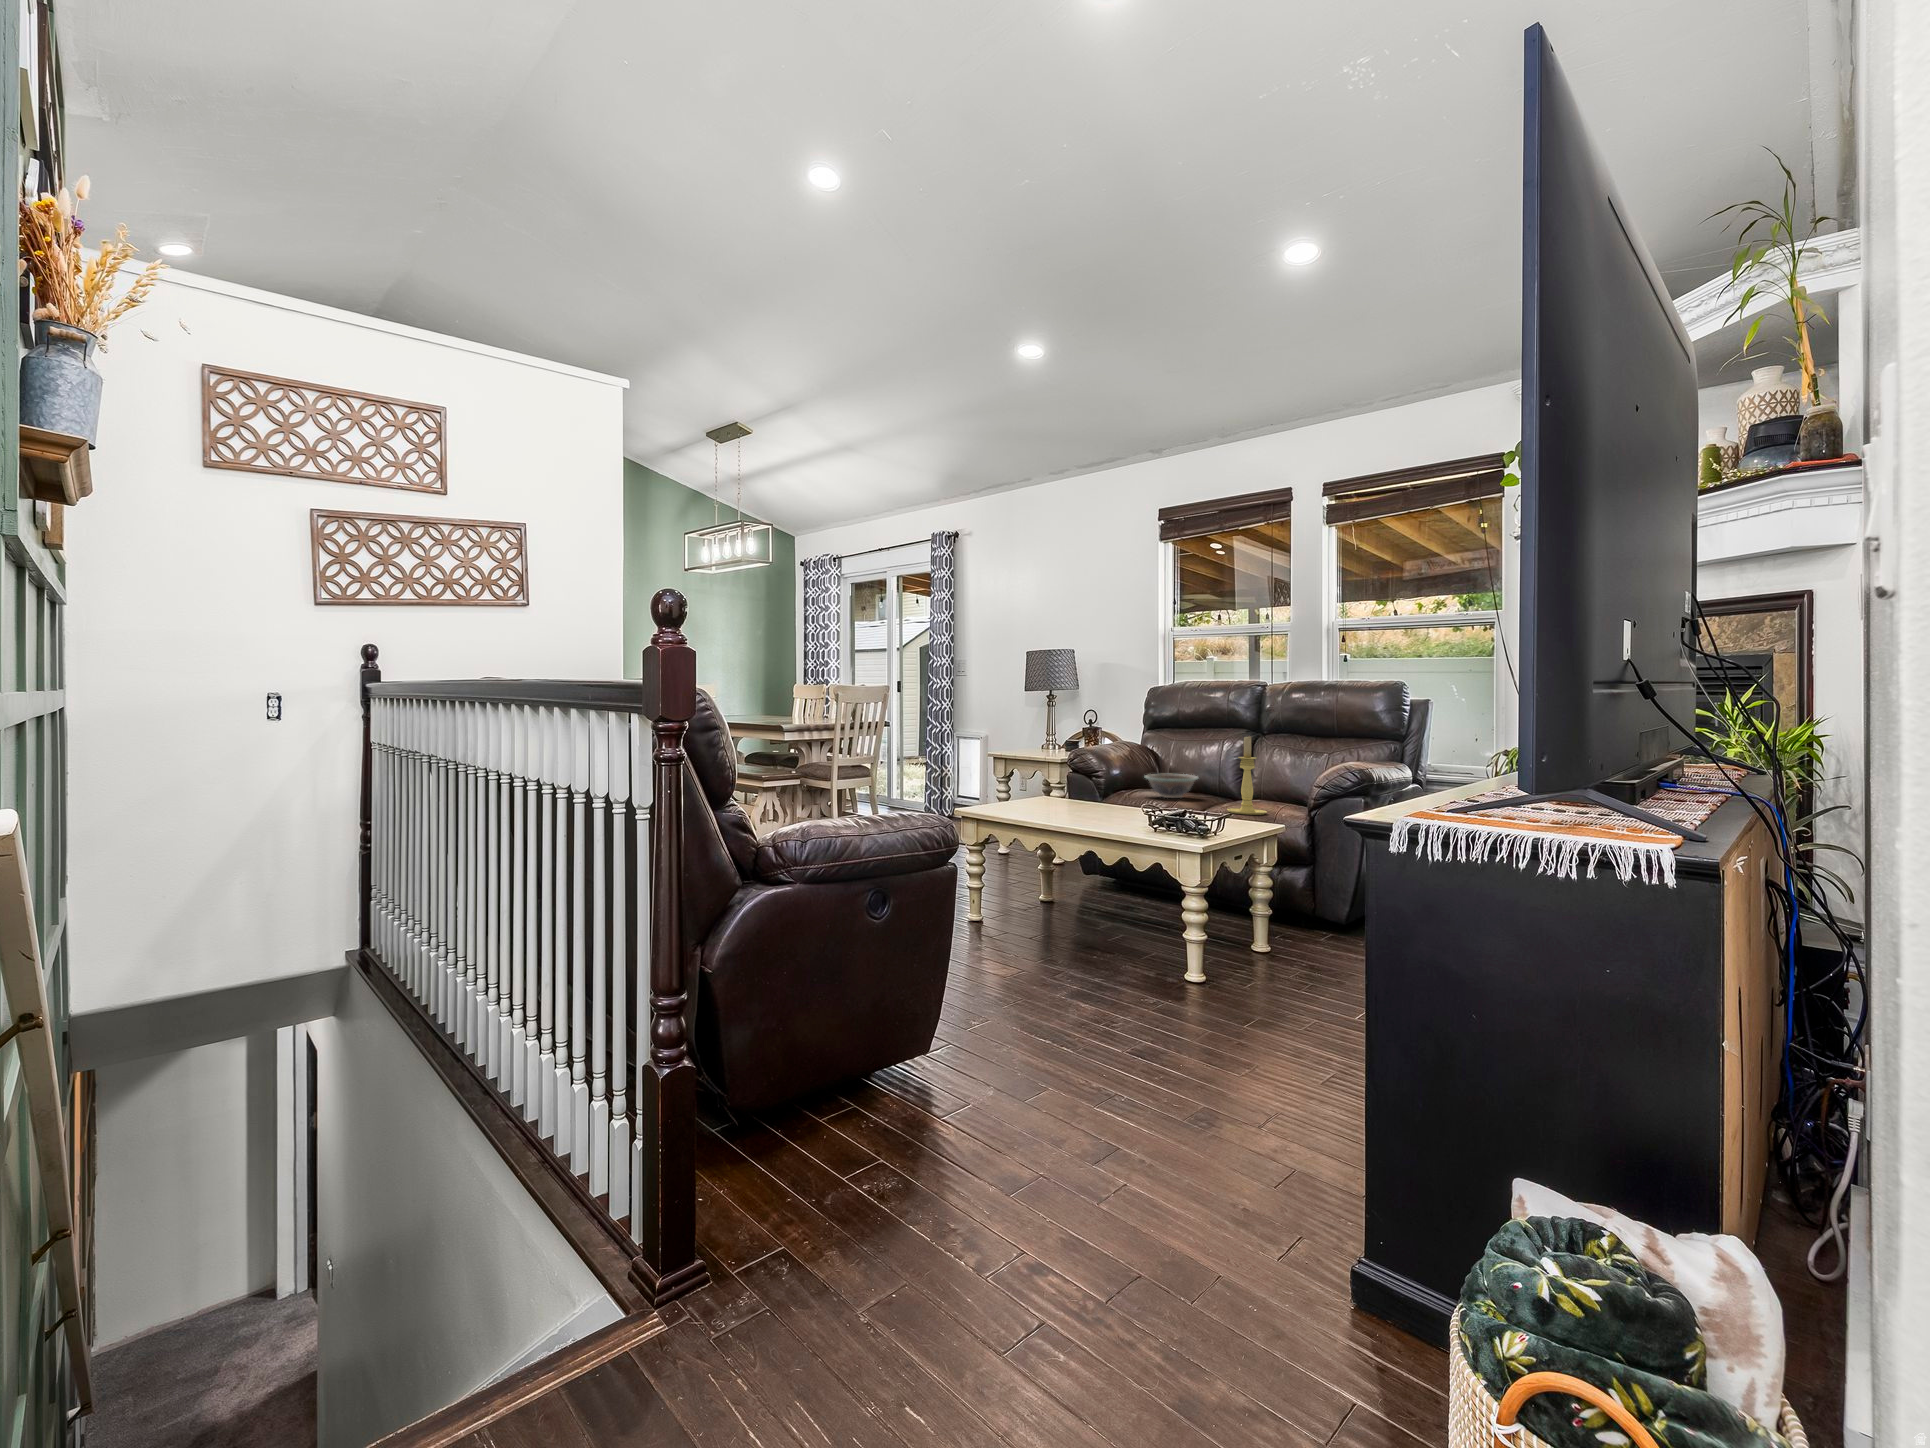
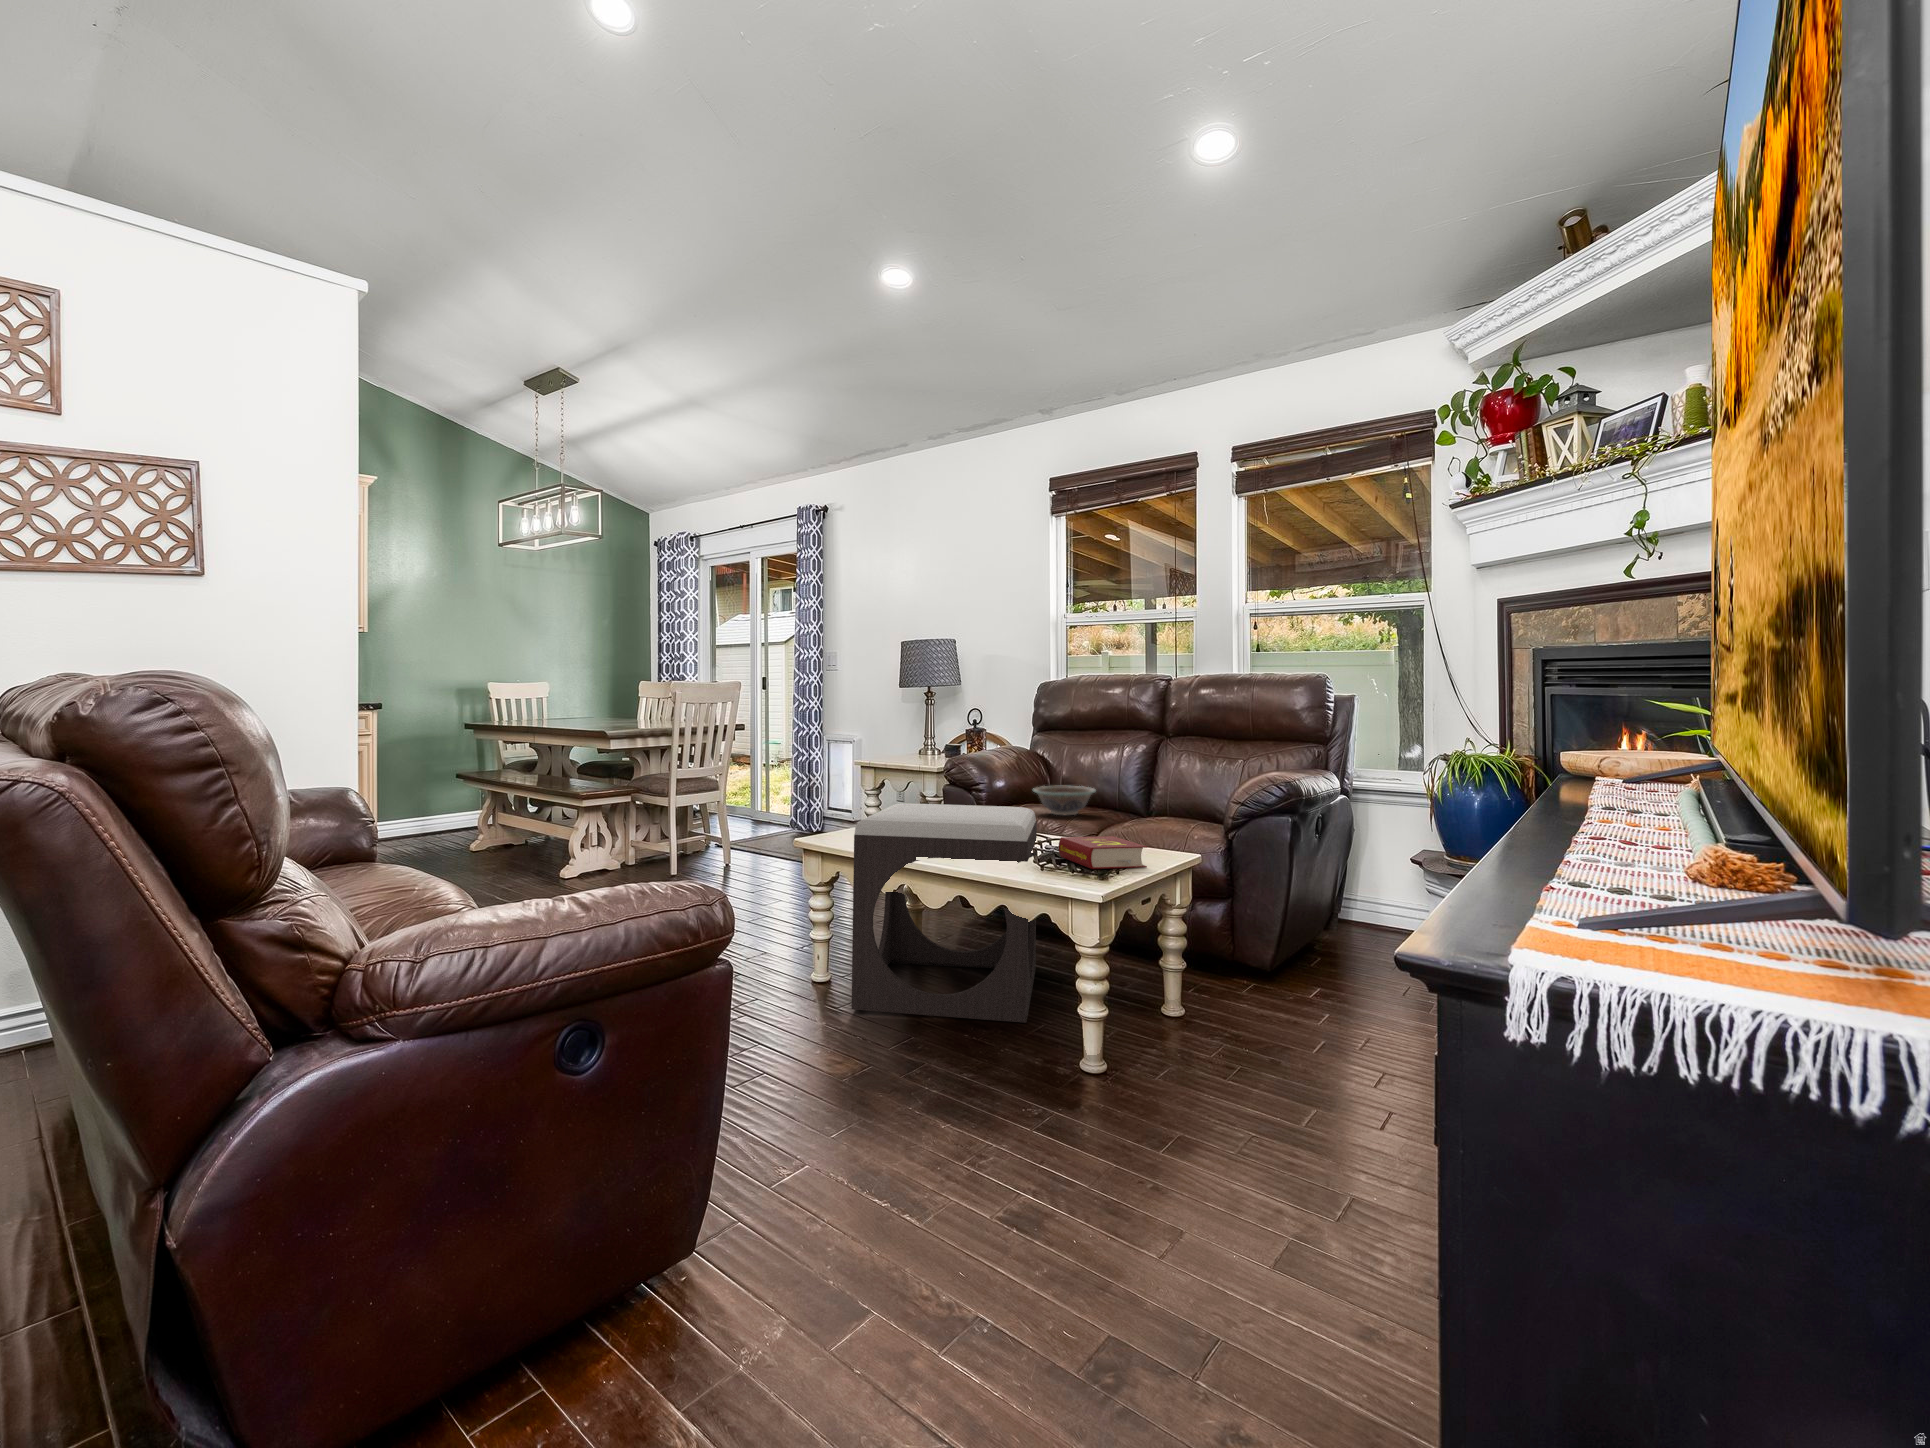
candle holder: present [1227,736,1267,815] -> none [1130,741,1177,839]
footstool: none [1004,783,1149,951] -> present [852,803,1037,1023]
book: none [1168,808,1239,832] -> present [1059,836,1147,869]

